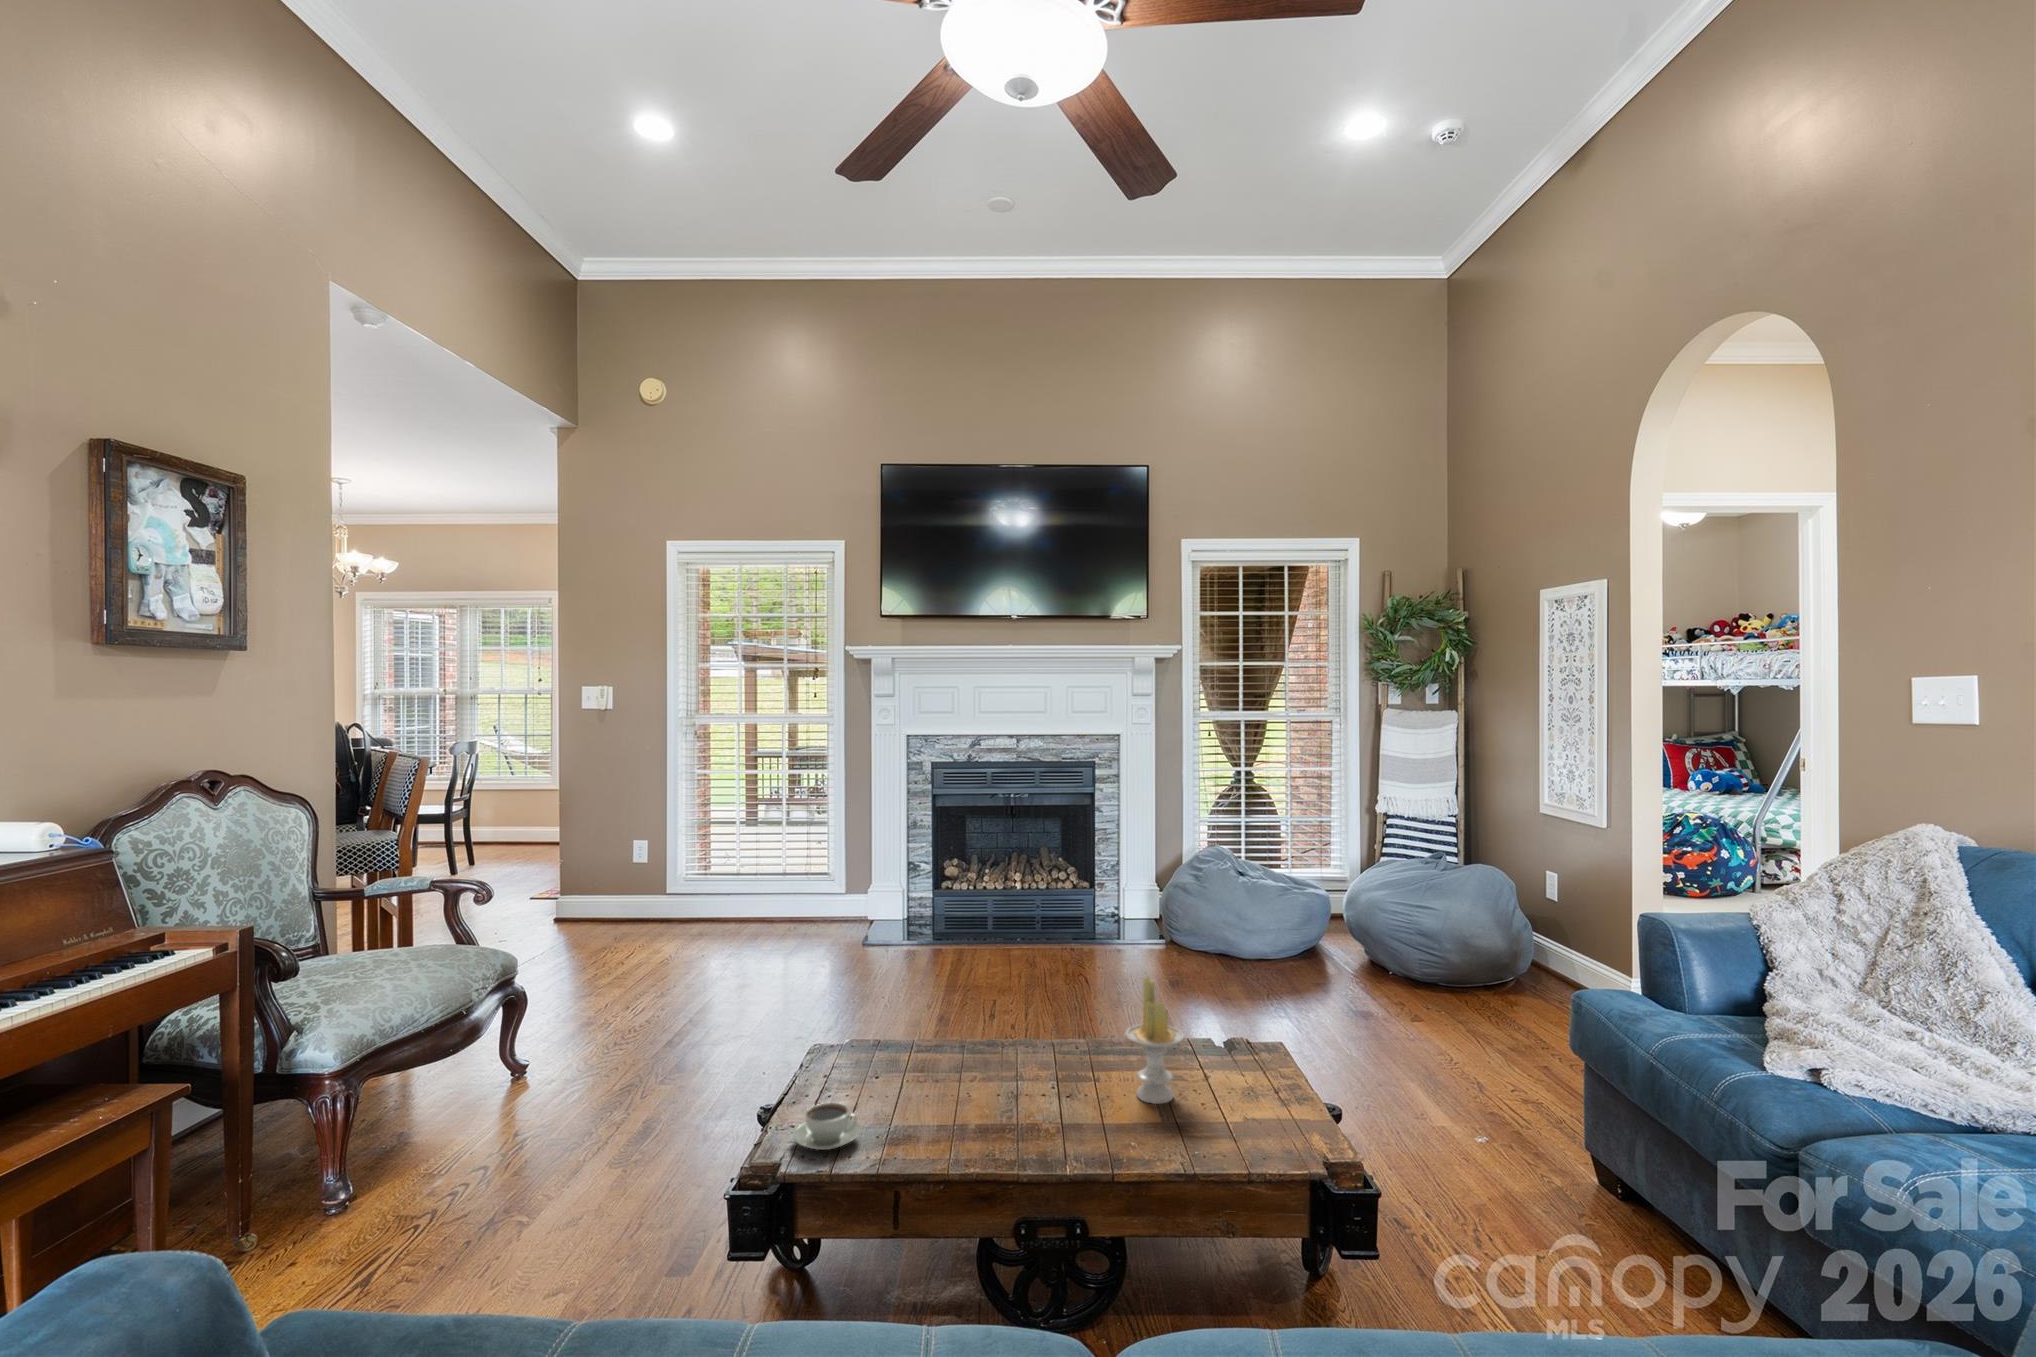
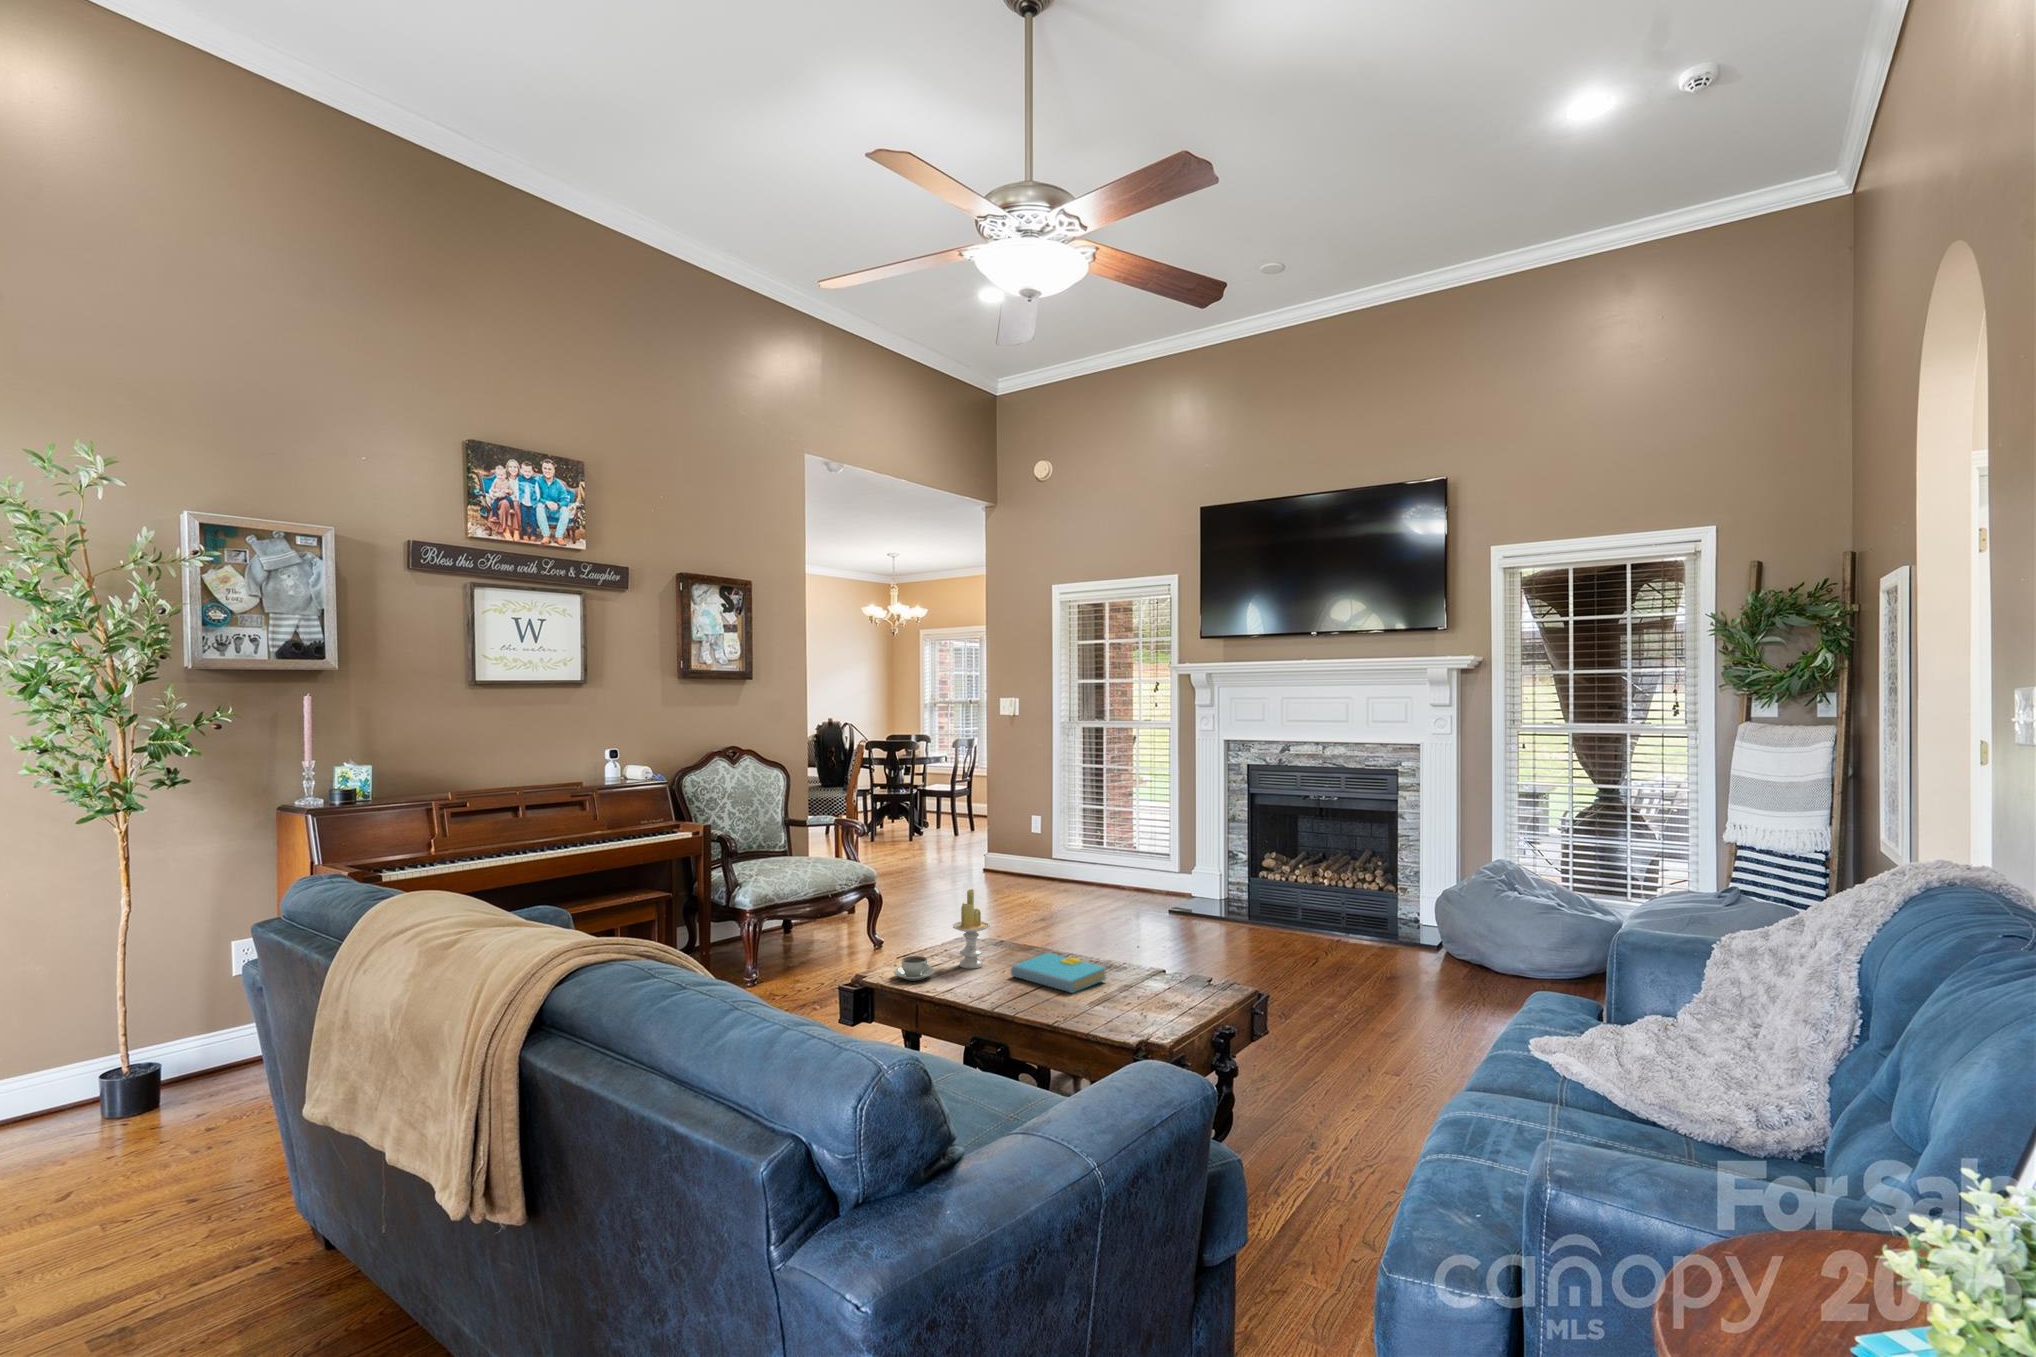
candle: present [1125,978,1184,1104] -> present [953,889,990,969]
book: none [960,1051,1086,1109] -> present [1011,953,1106,993]

